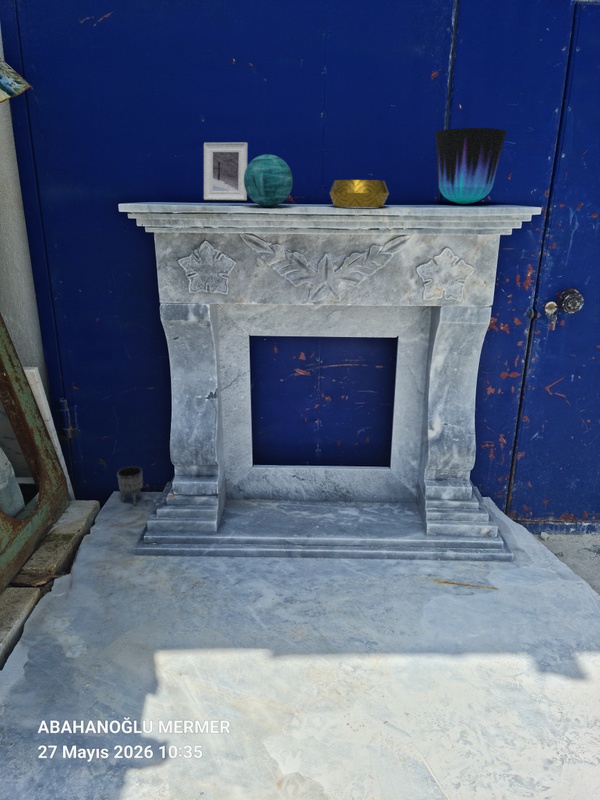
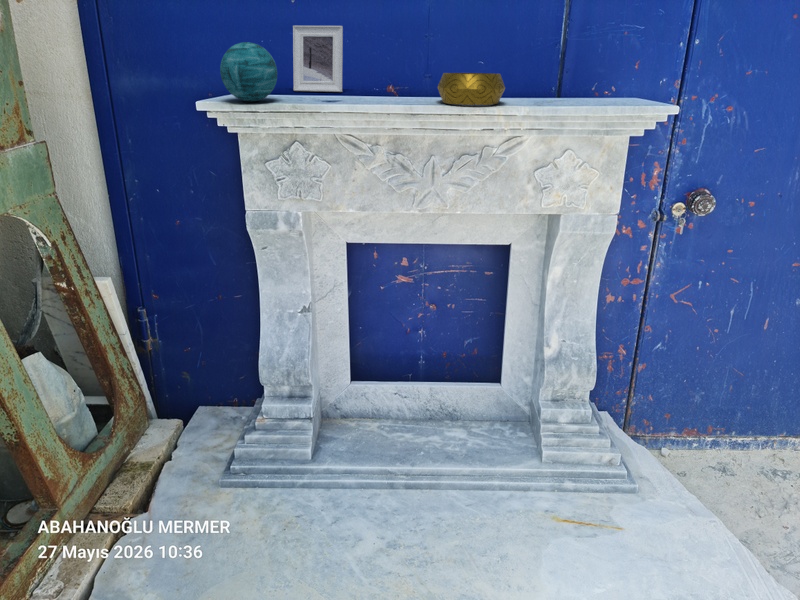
vase: present [436,128,506,204] -> none [557,13,639,98]
decorative orb: present [244,154,293,207] -> present [220,42,277,102]
planter: present [117,466,143,505] -> none [201,383,230,426]

